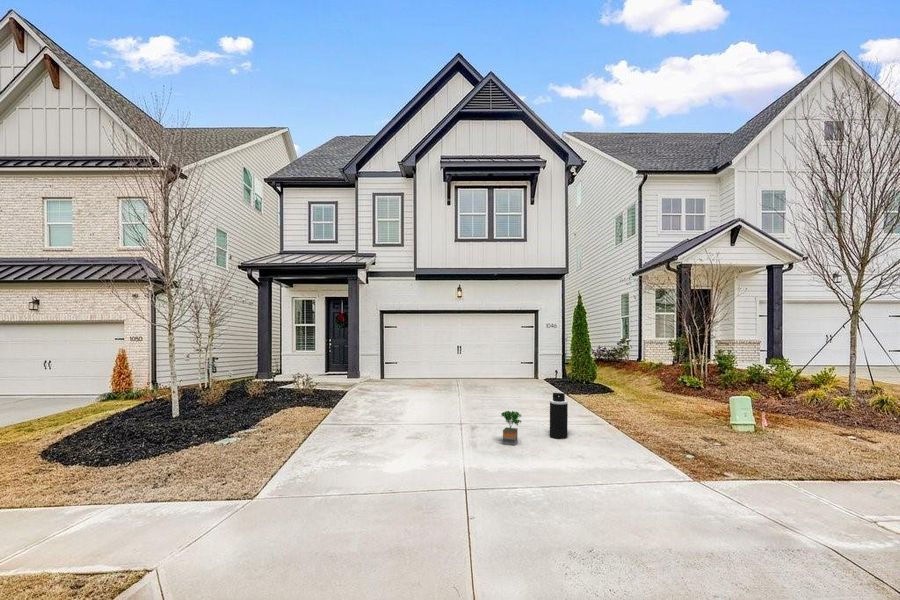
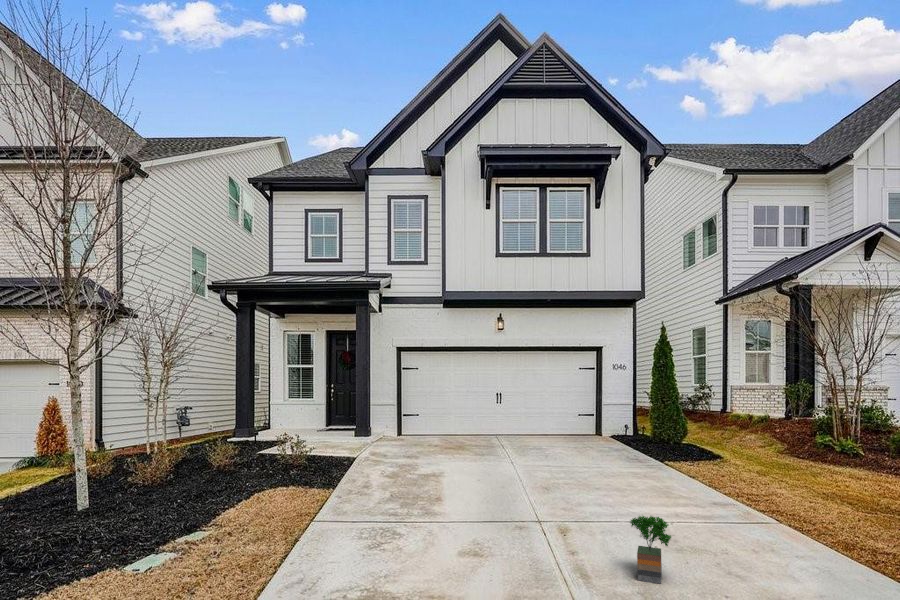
trash can: present [550,393,568,439] -> none [706,479,741,565]

